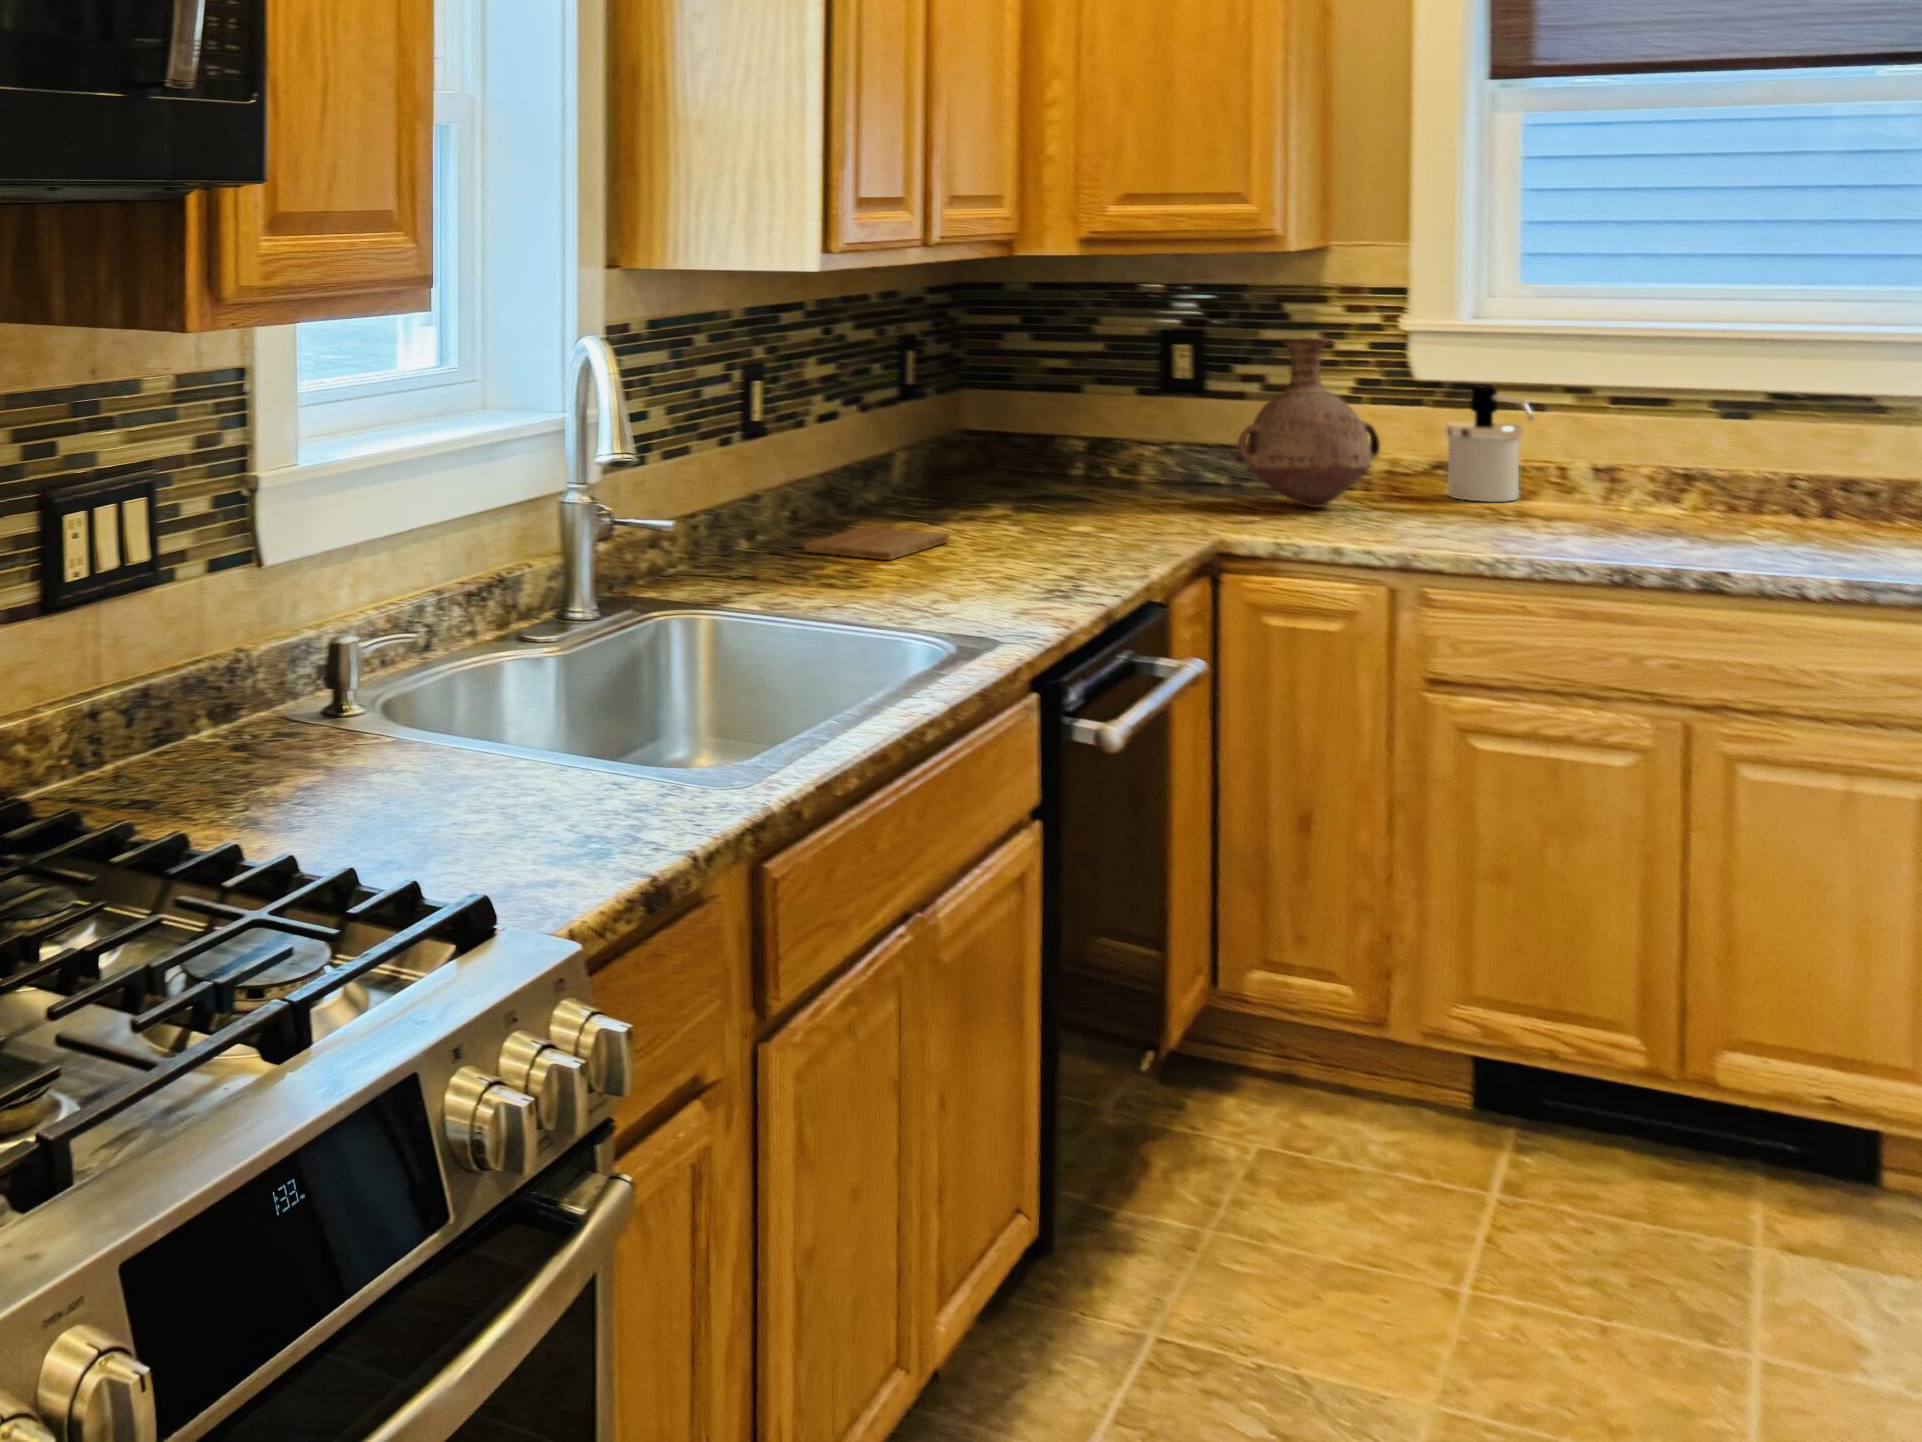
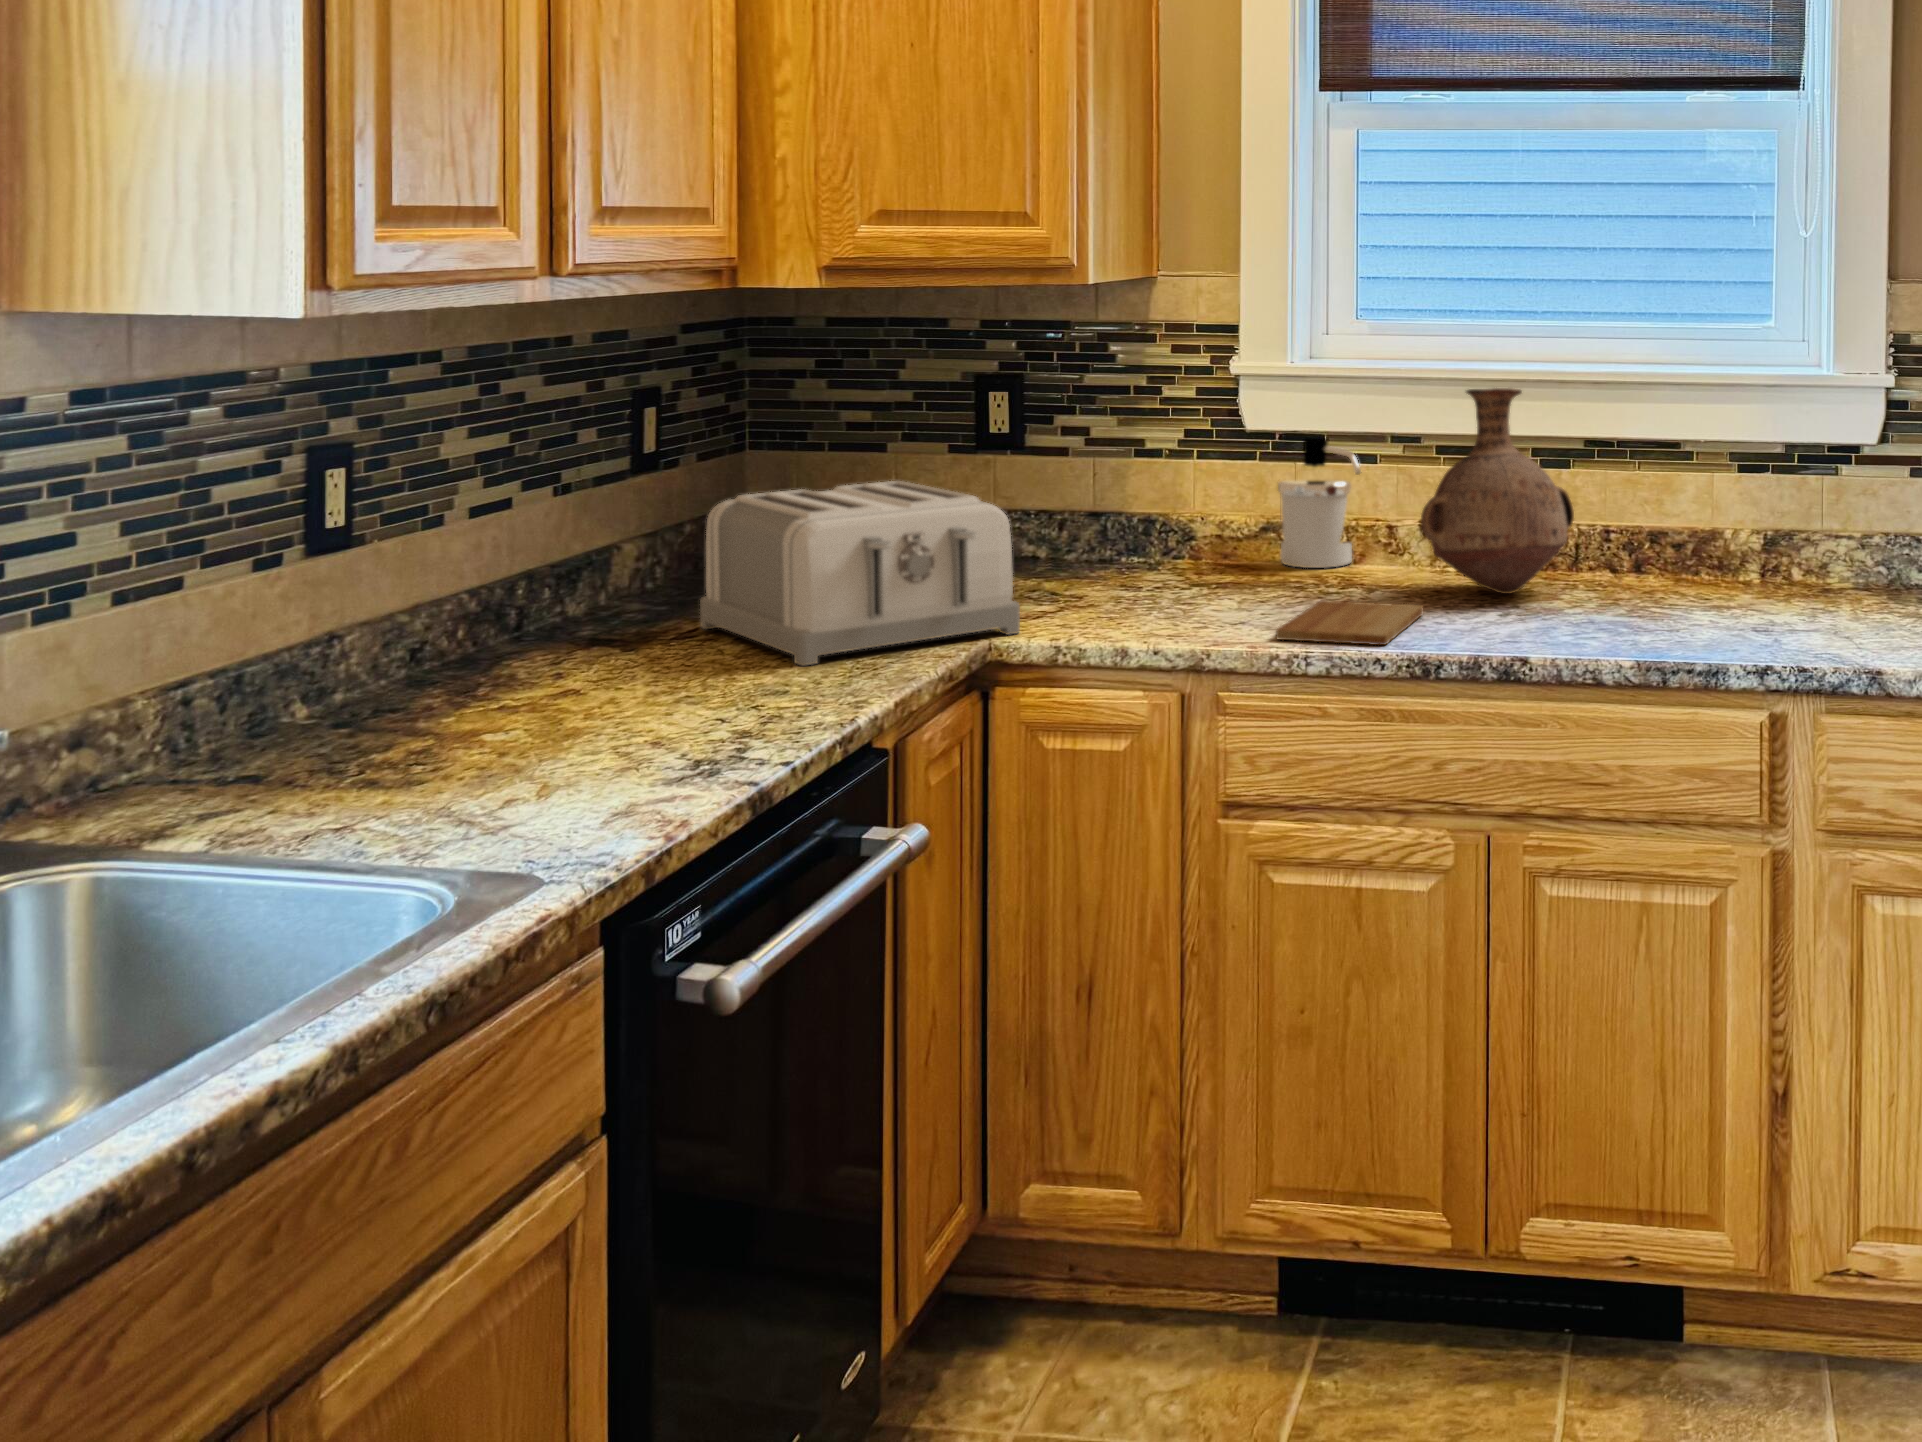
vase: present [1238,338,1380,508] -> present [1421,388,1574,594]
toaster: none [977,410,1244,543] -> present [700,481,1020,666]
cutting board: present [804,527,949,560] -> present [1276,600,1423,645]

